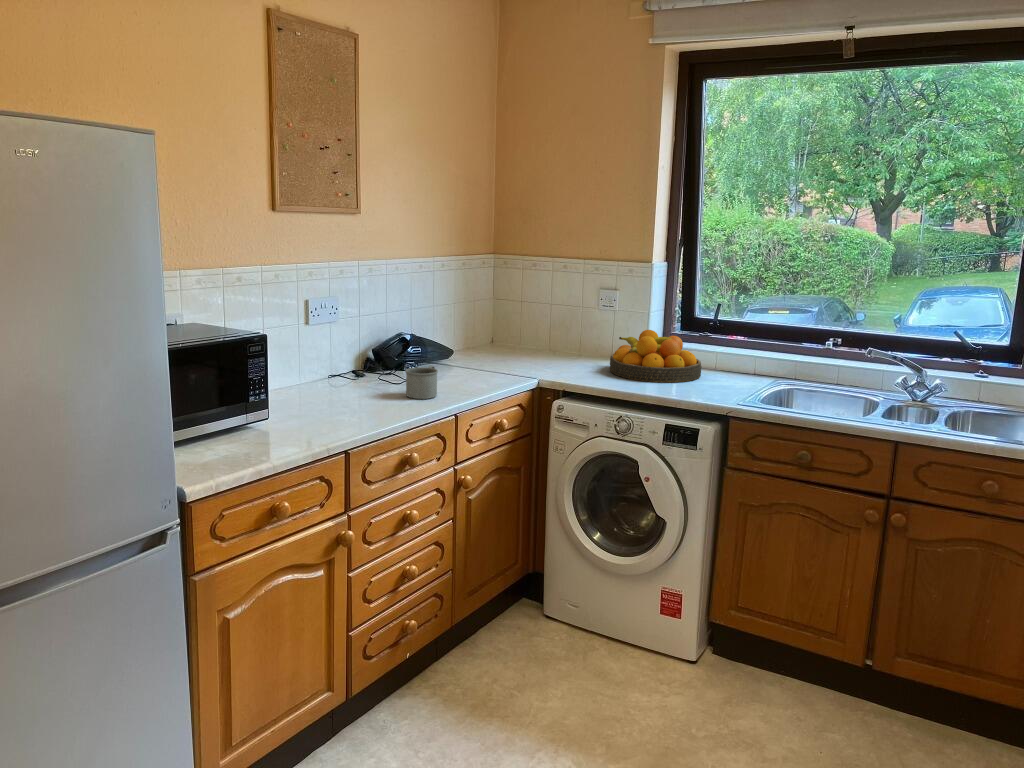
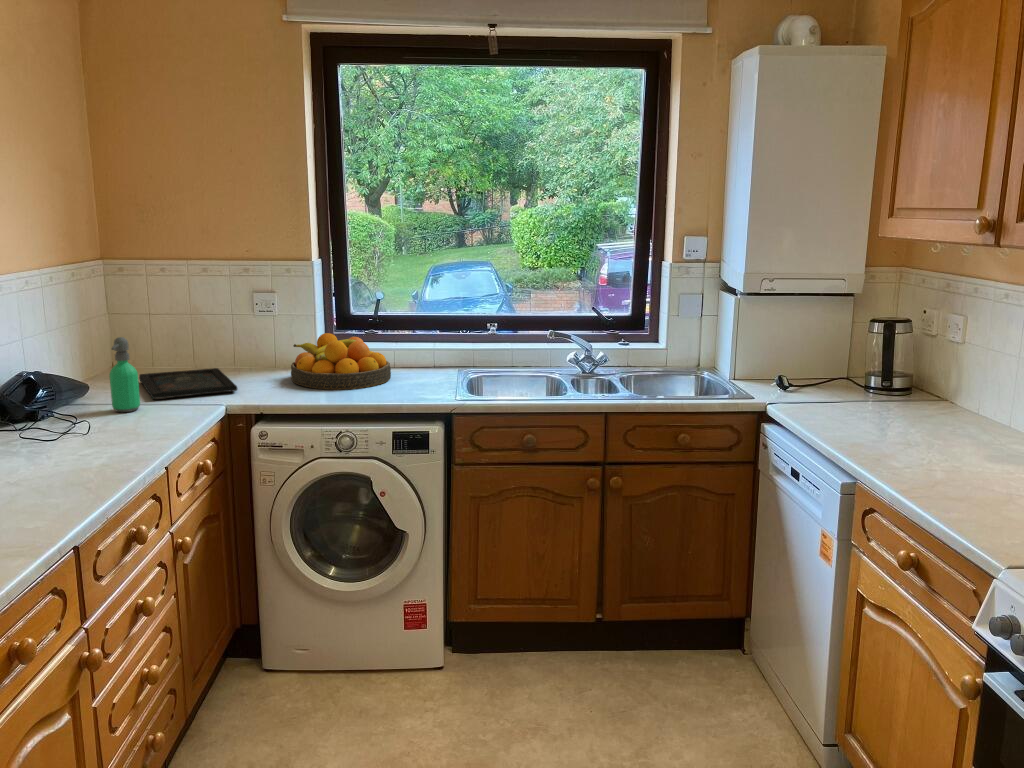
soap dispenser: none [456,314,477,374] -> present [109,337,140,412]
tray: none [490,349,560,370] -> present [139,368,238,399]
mug: present [405,366,438,399] -> none [76,408,125,455]

